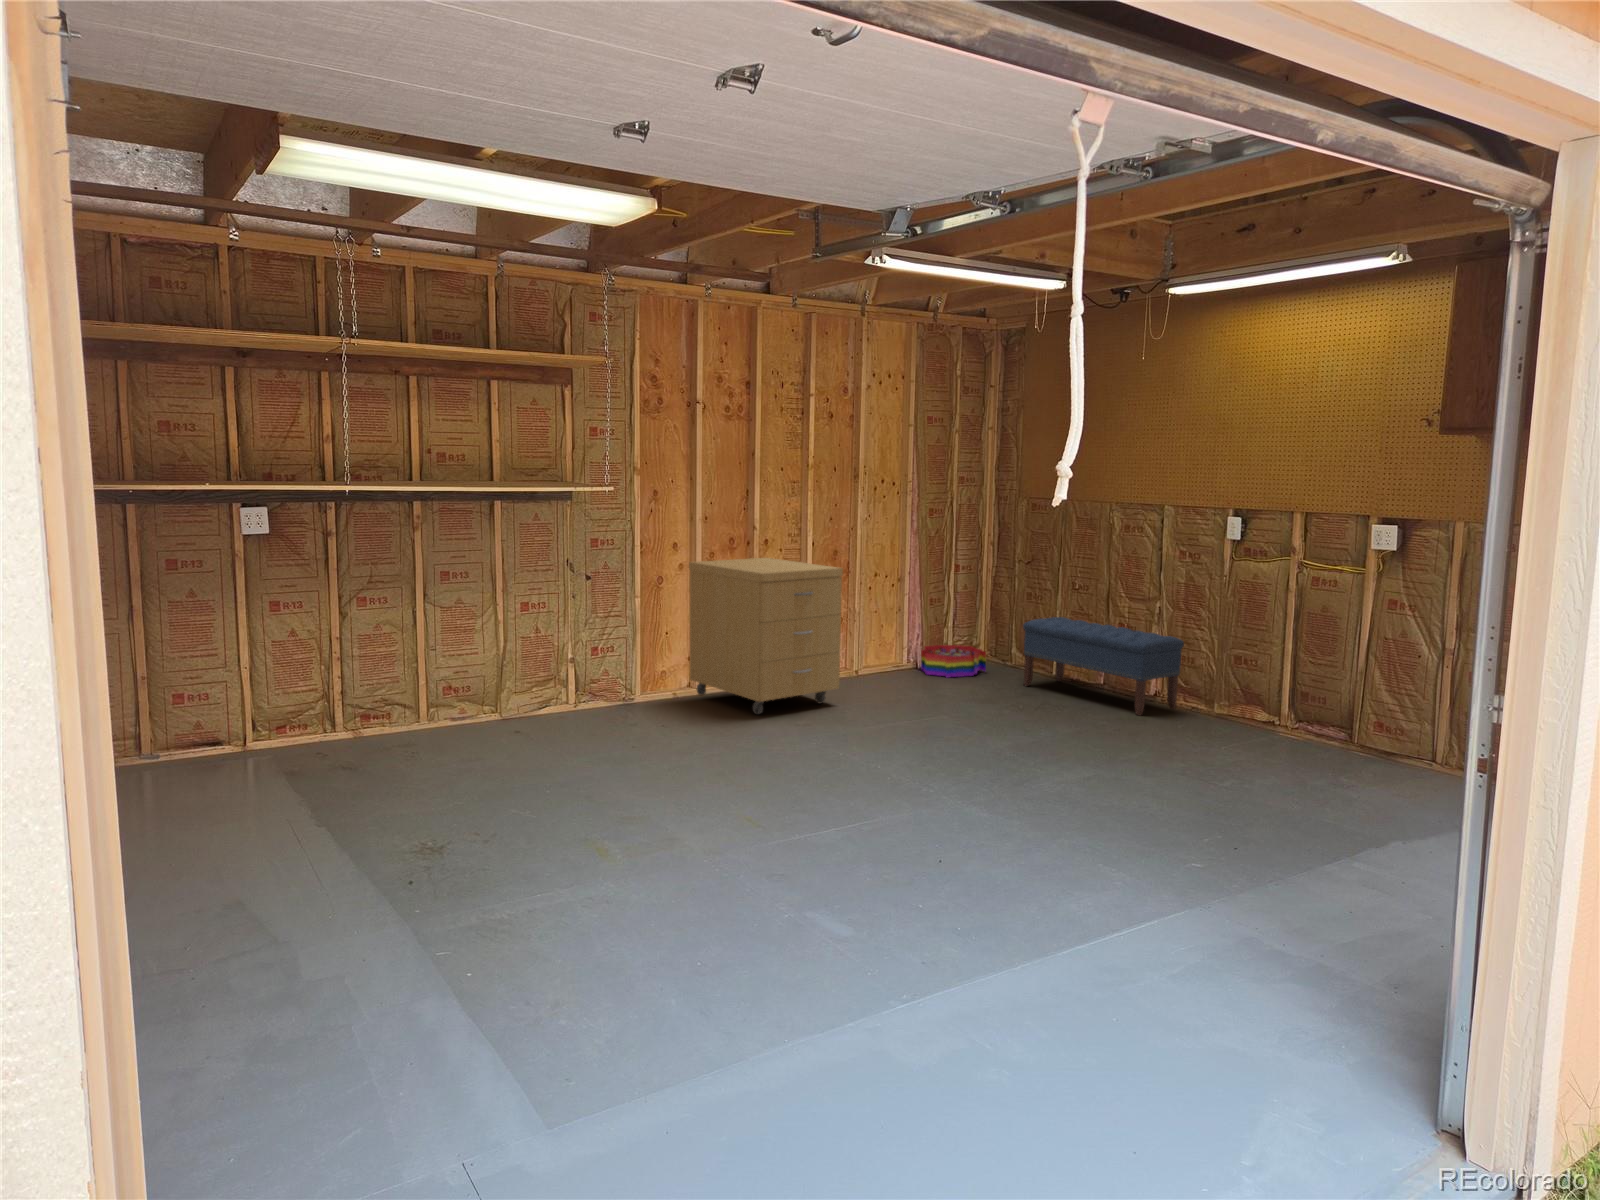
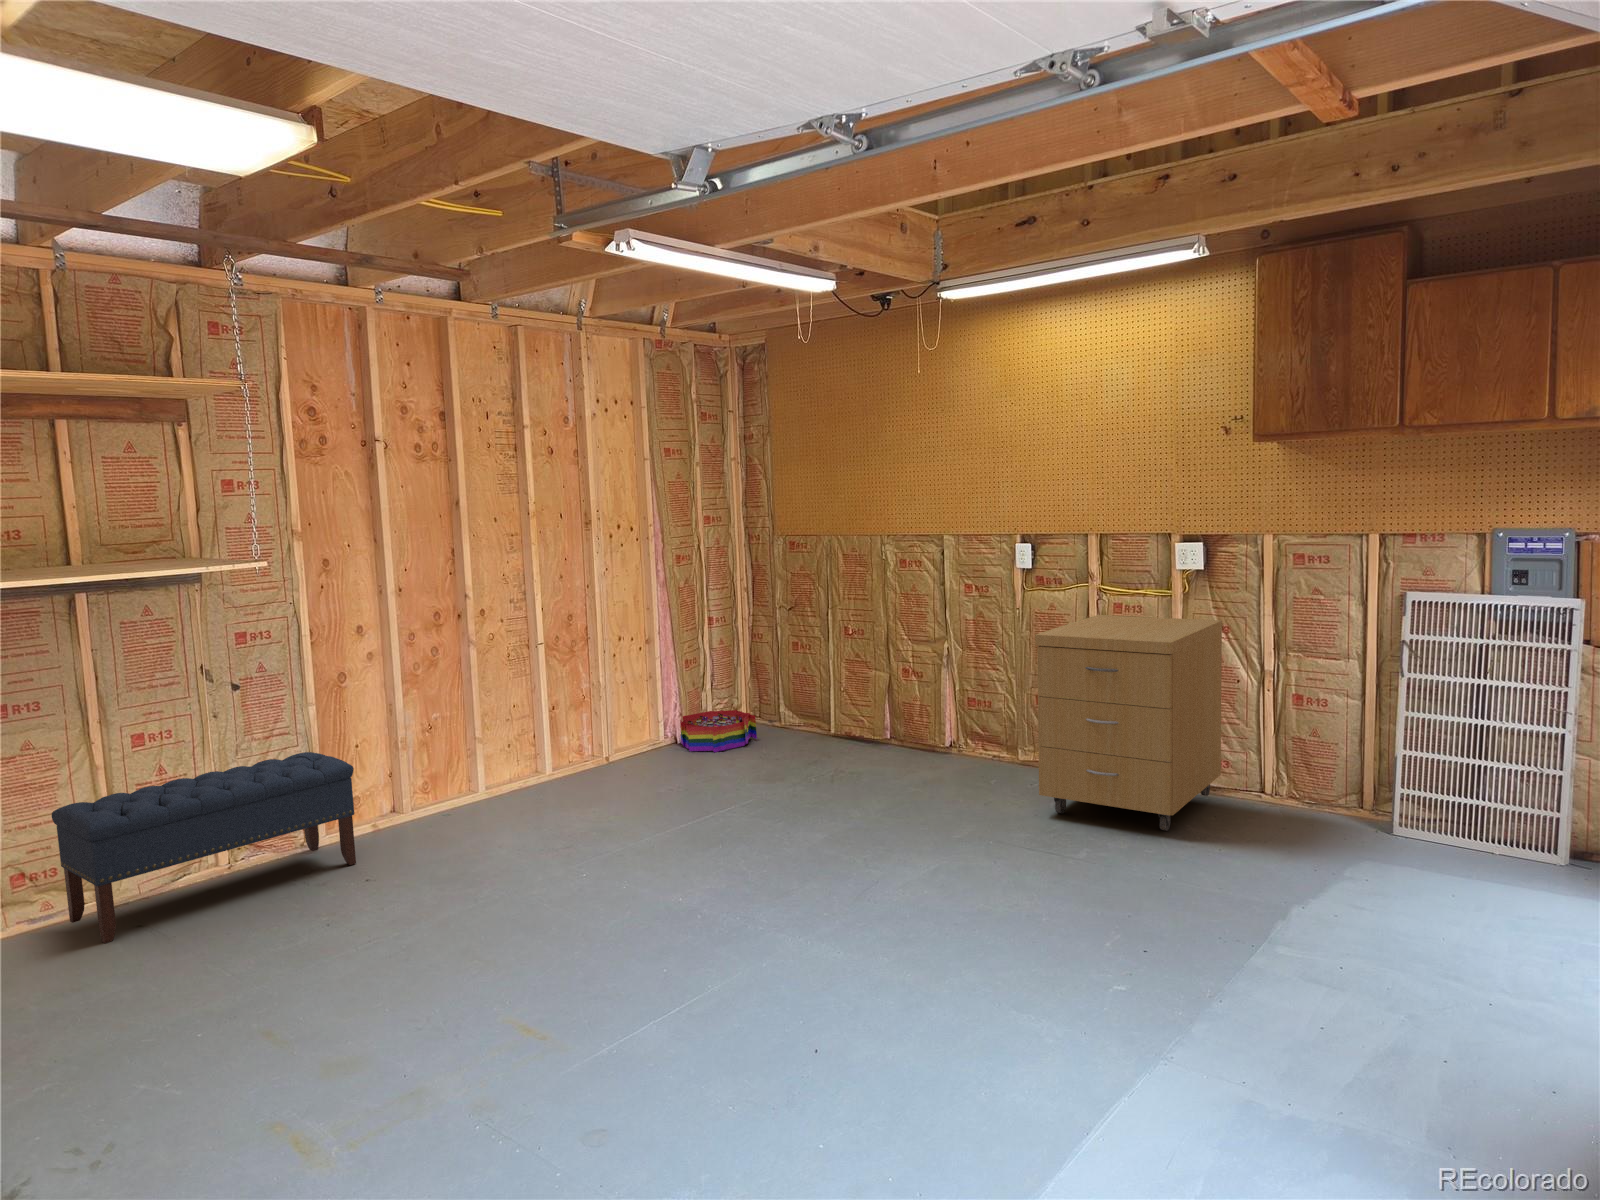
storage cabinet: present [689,558,843,714] -> present [1035,615,1222,831]
bench: present [1023,617,1184,716] -> present [52,752,356,943]

